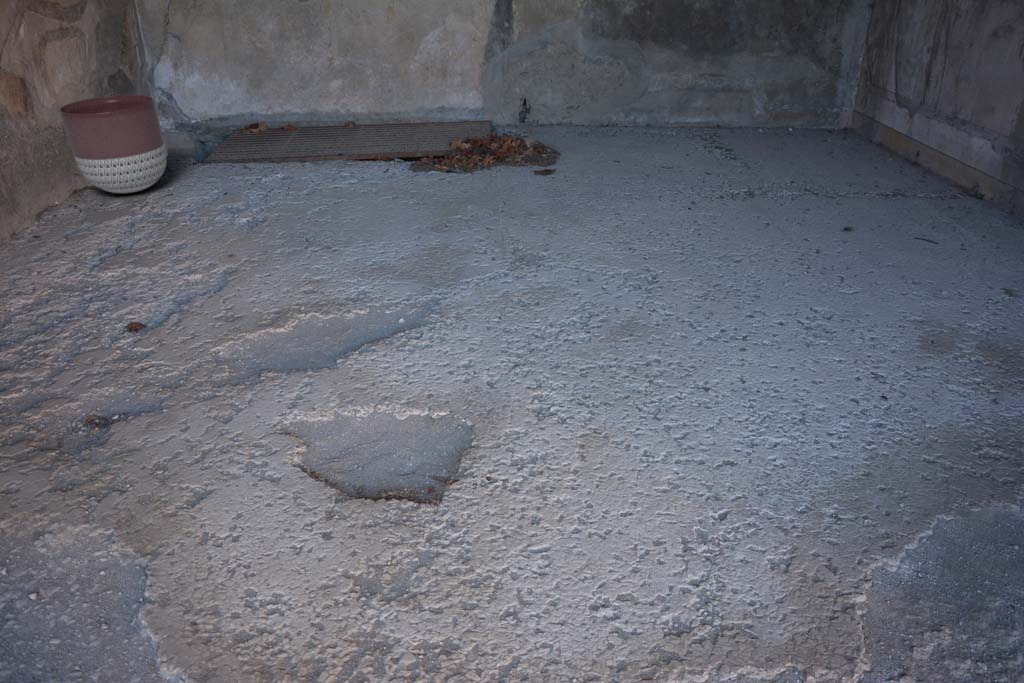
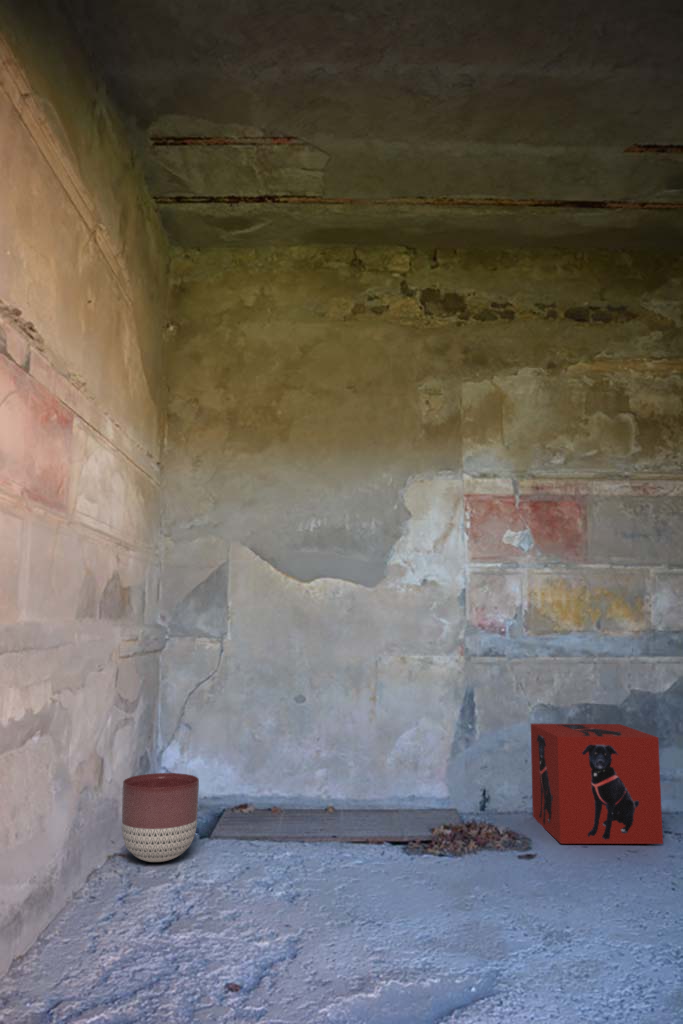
storage box: none [576,12,713,153] -> present [531,724,663,844]

